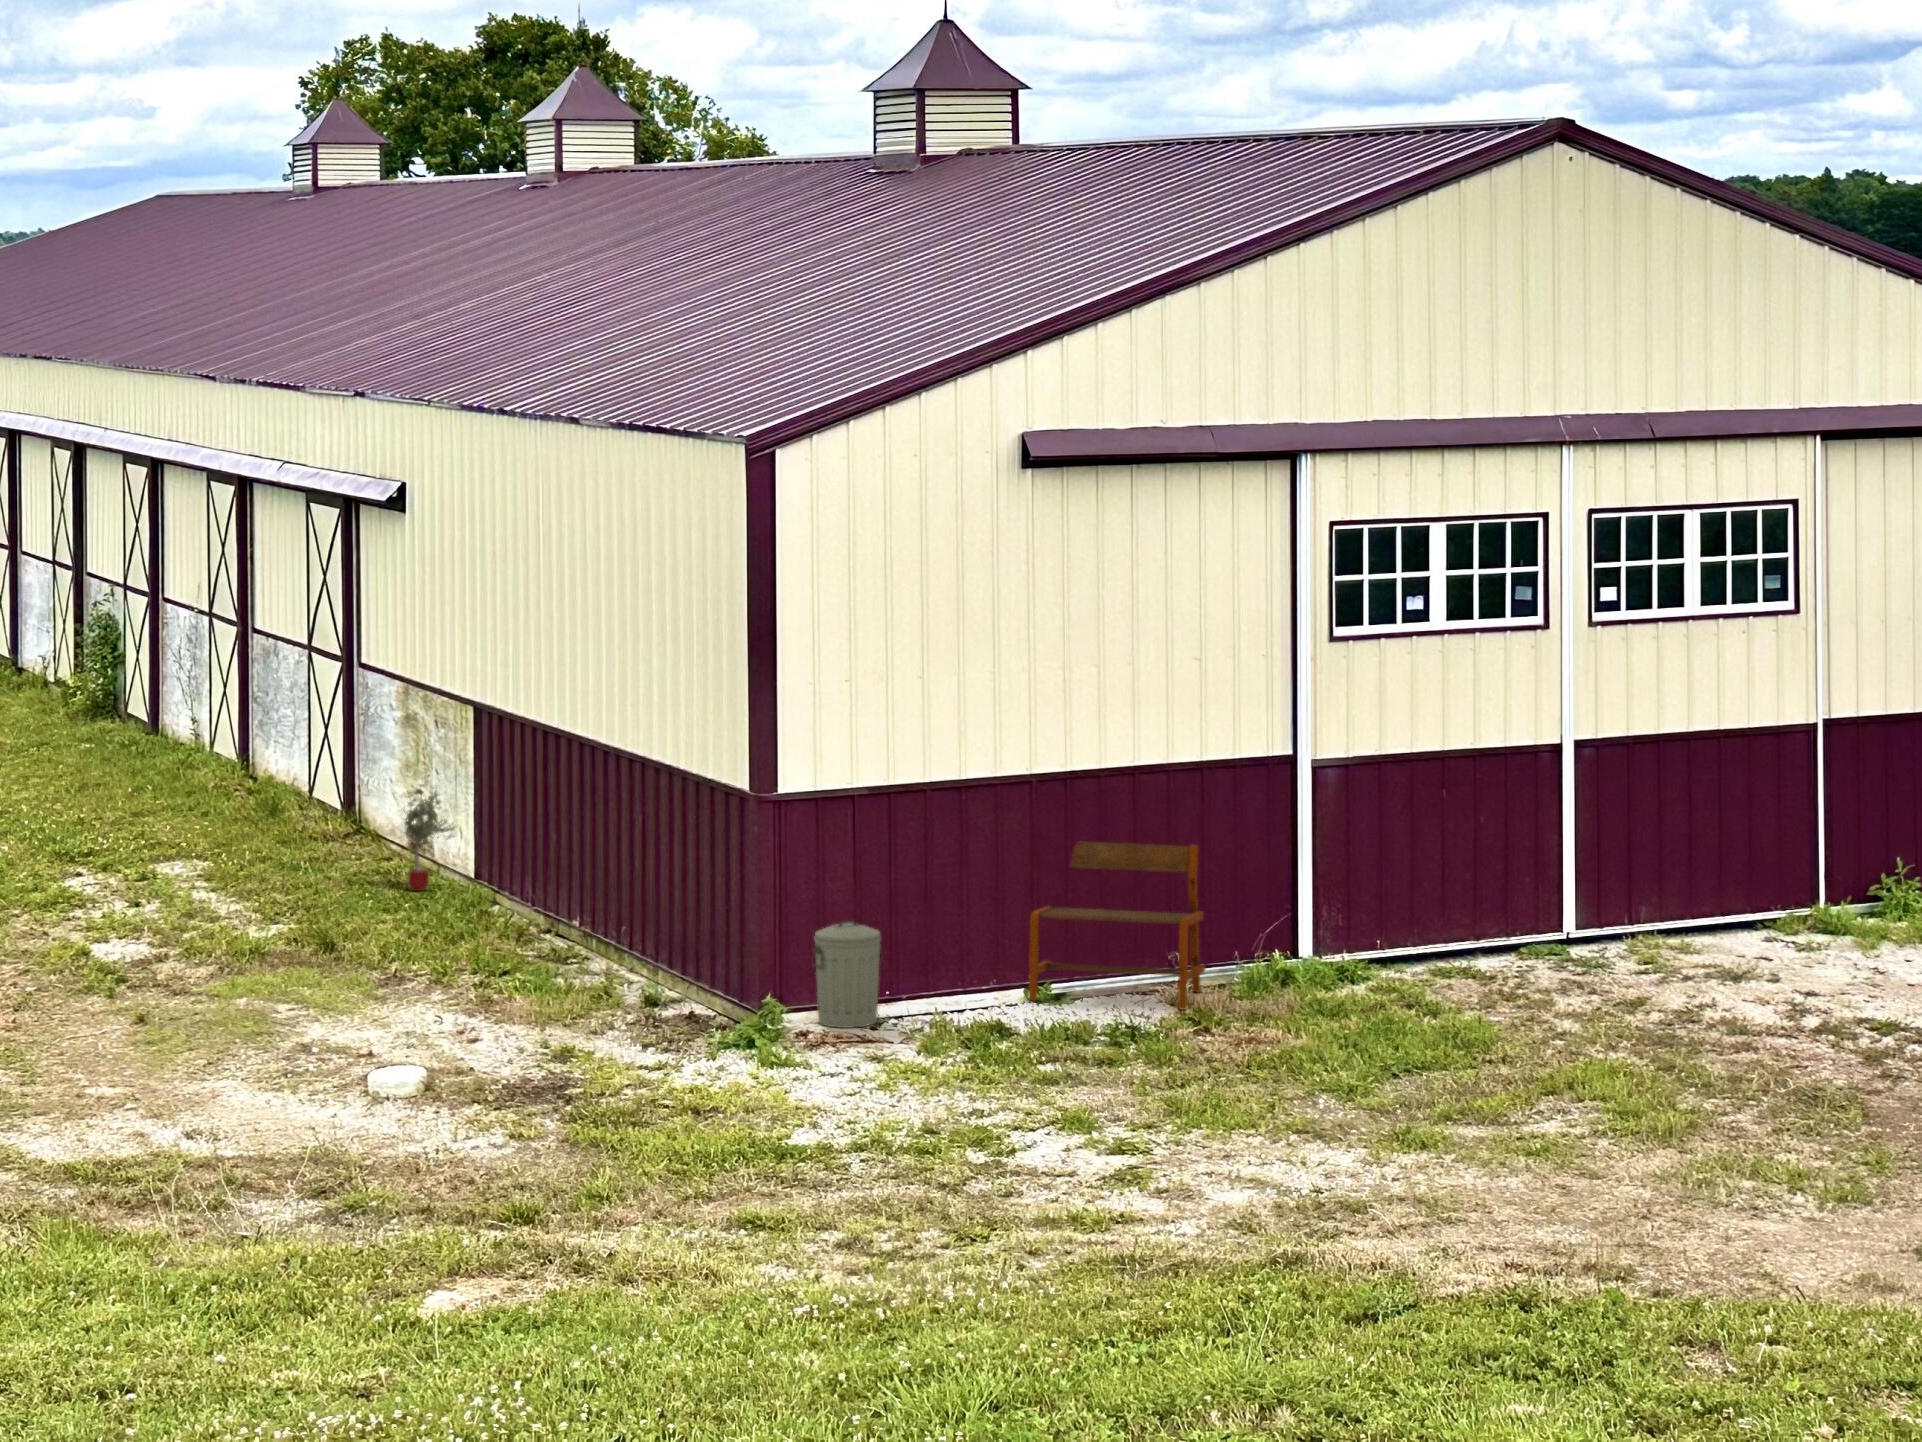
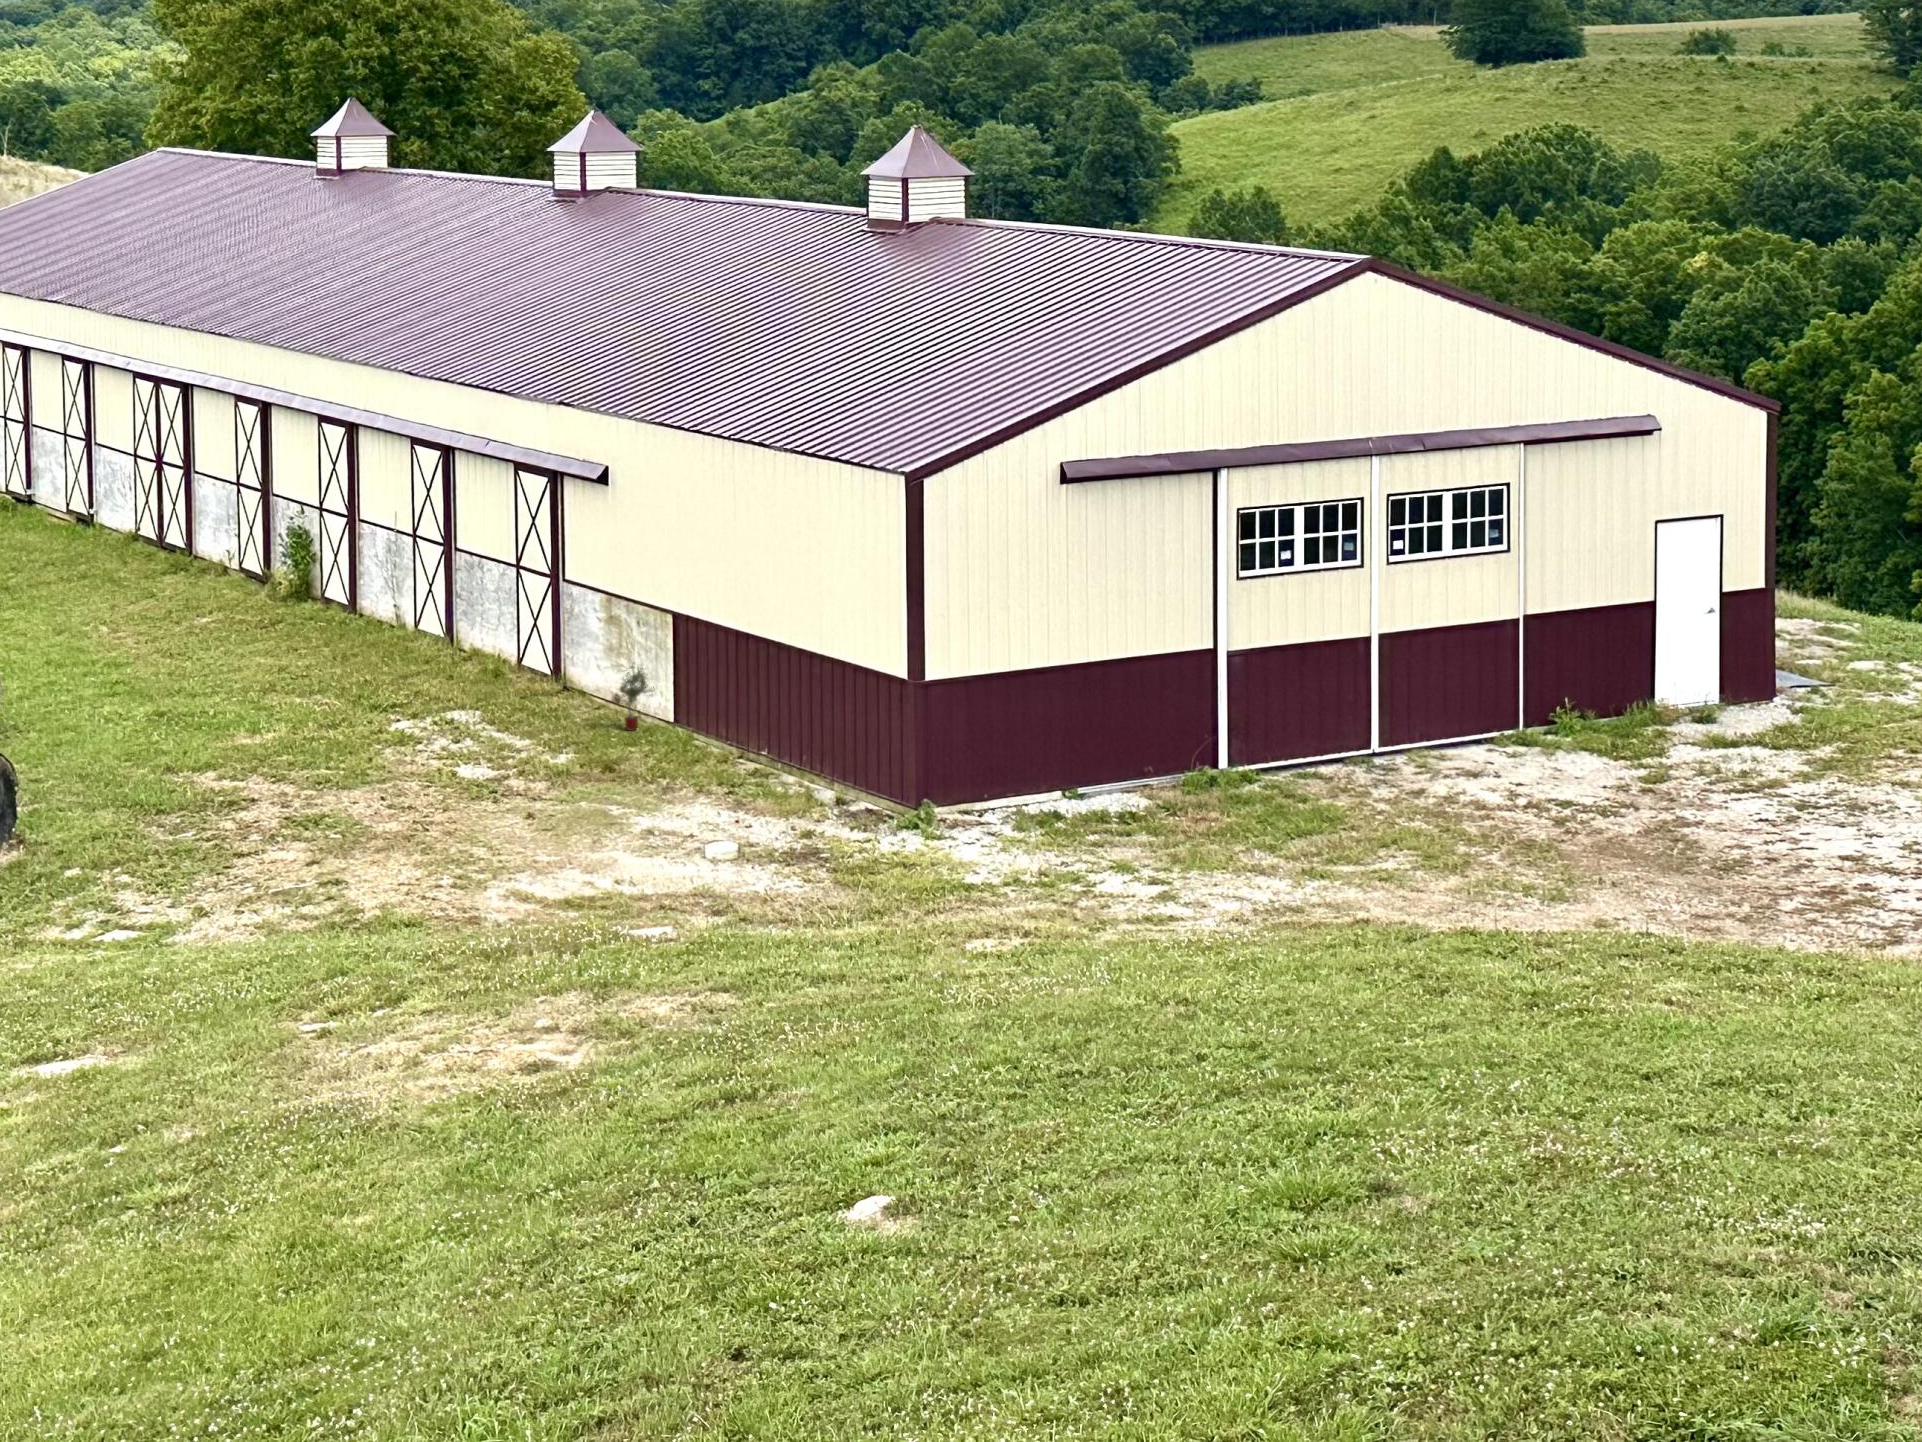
bench: present [1028,842,1205,1009] -> none [1064,701,1166,801]
trash can: present [812,921,883,1028] -> none [945,753,986,816]

